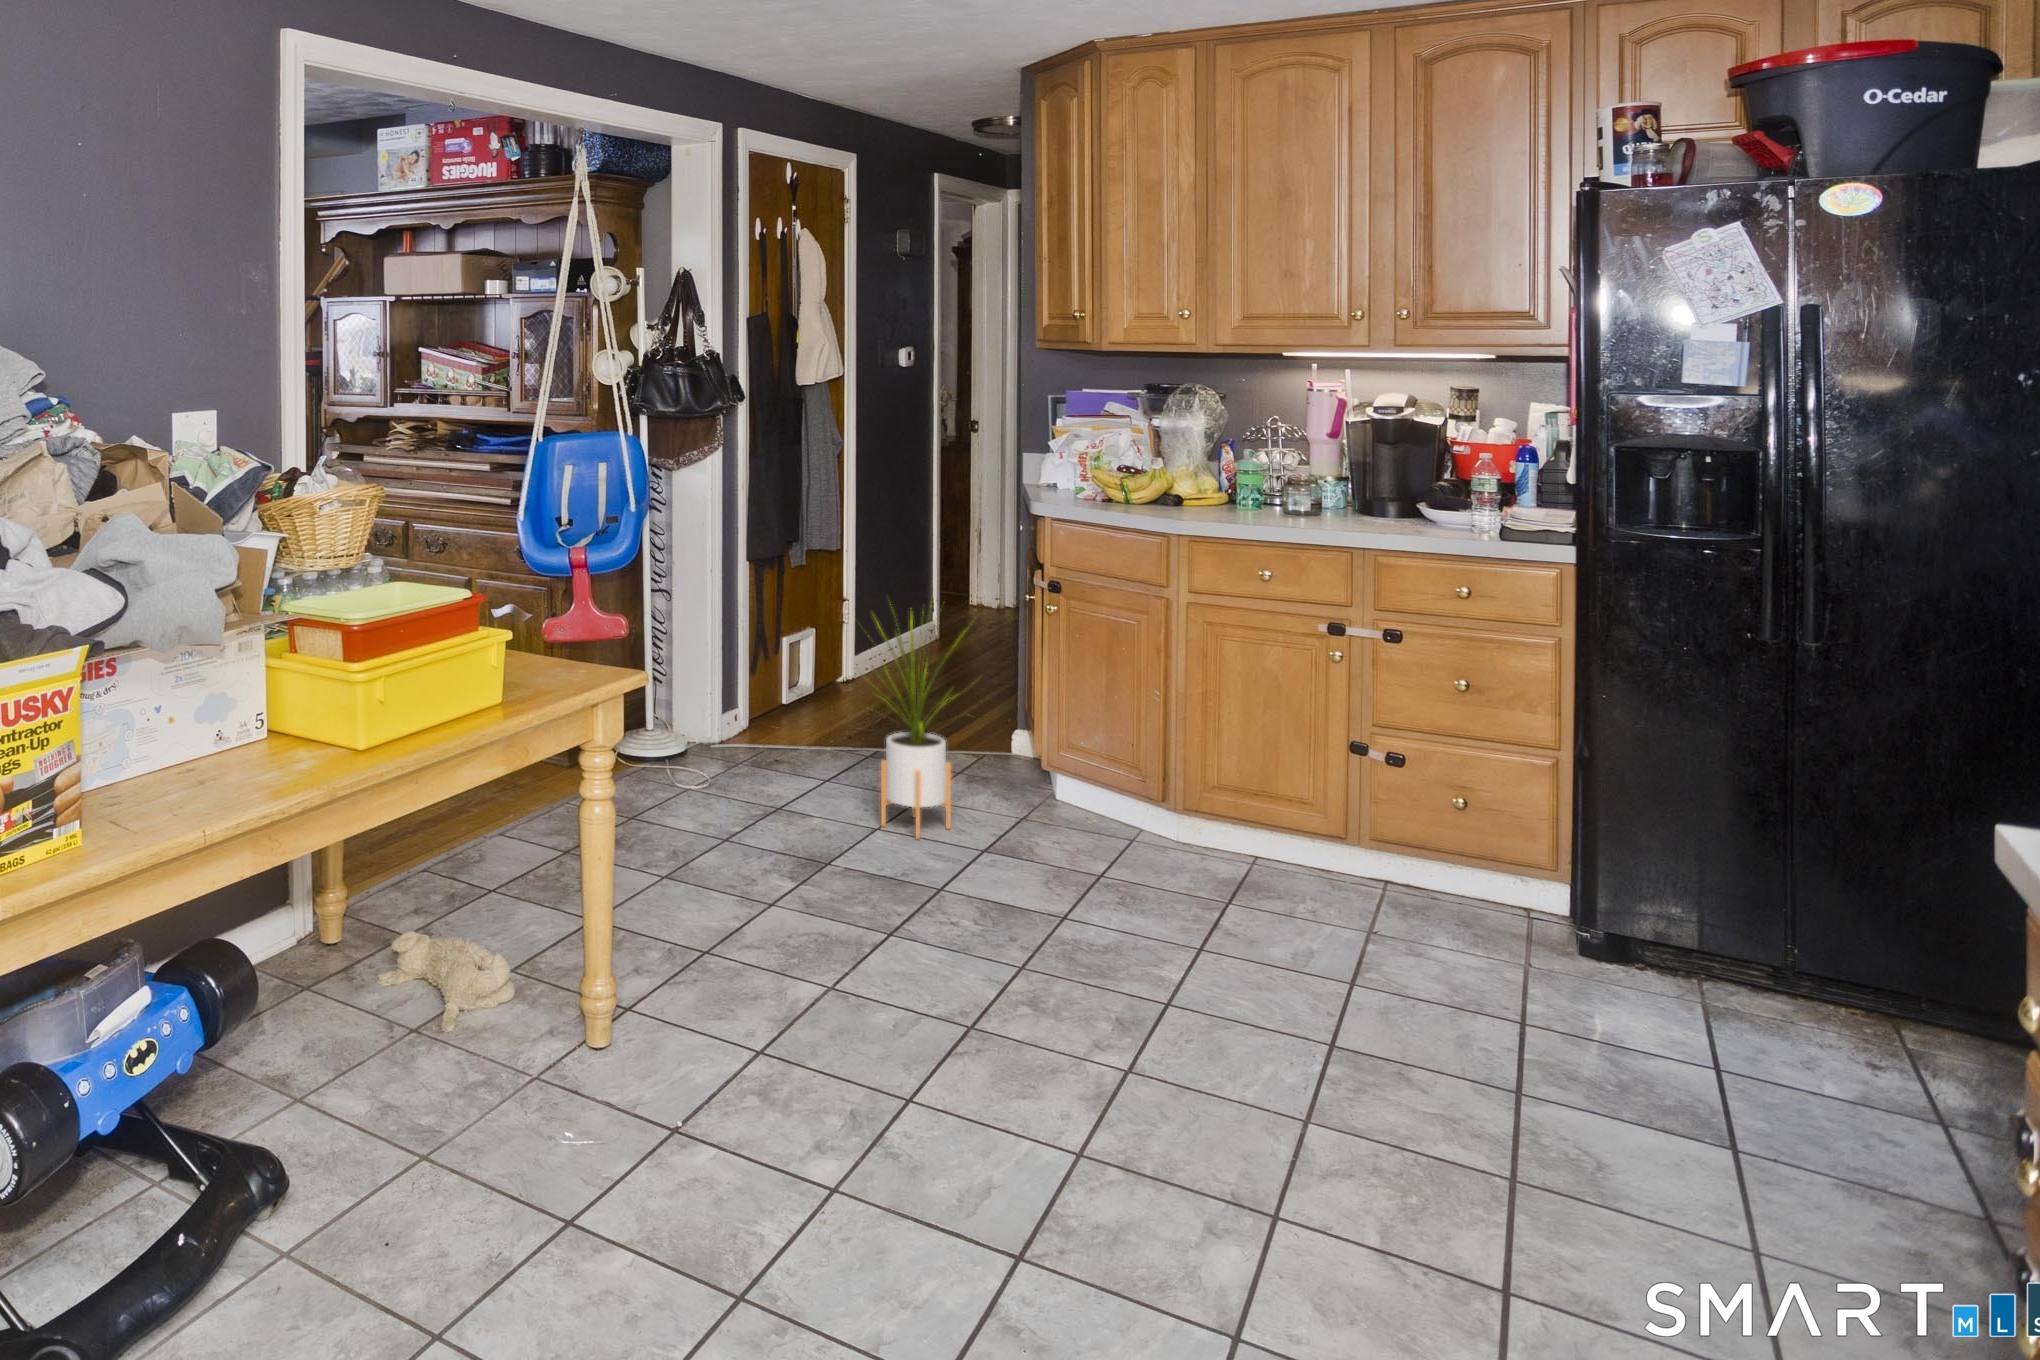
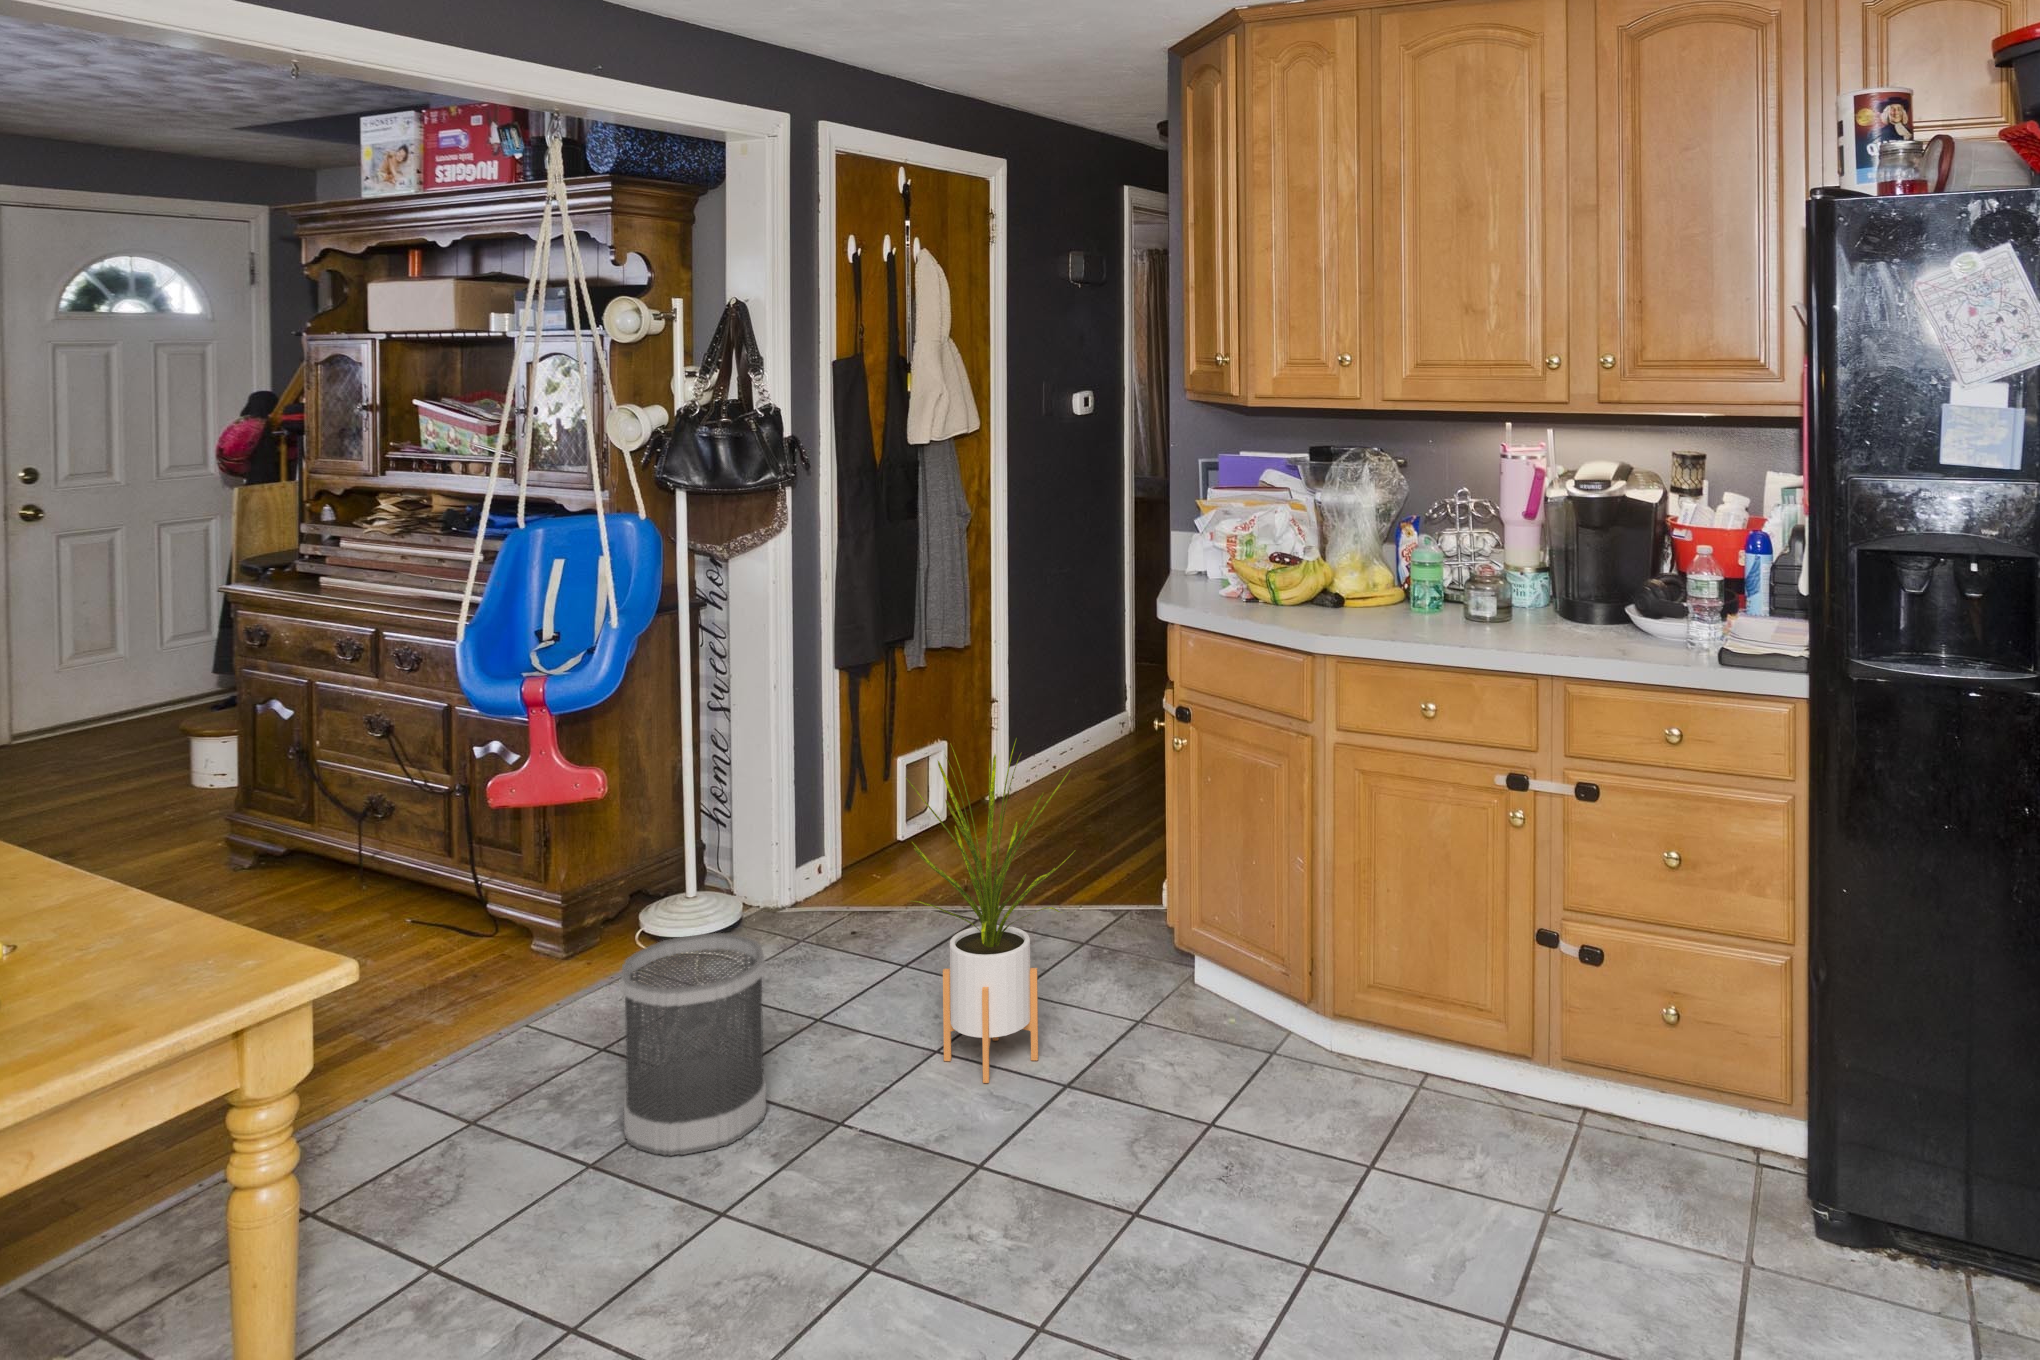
wastebasket: none [669,724,767,865] -> present [622,933,766,1156]

